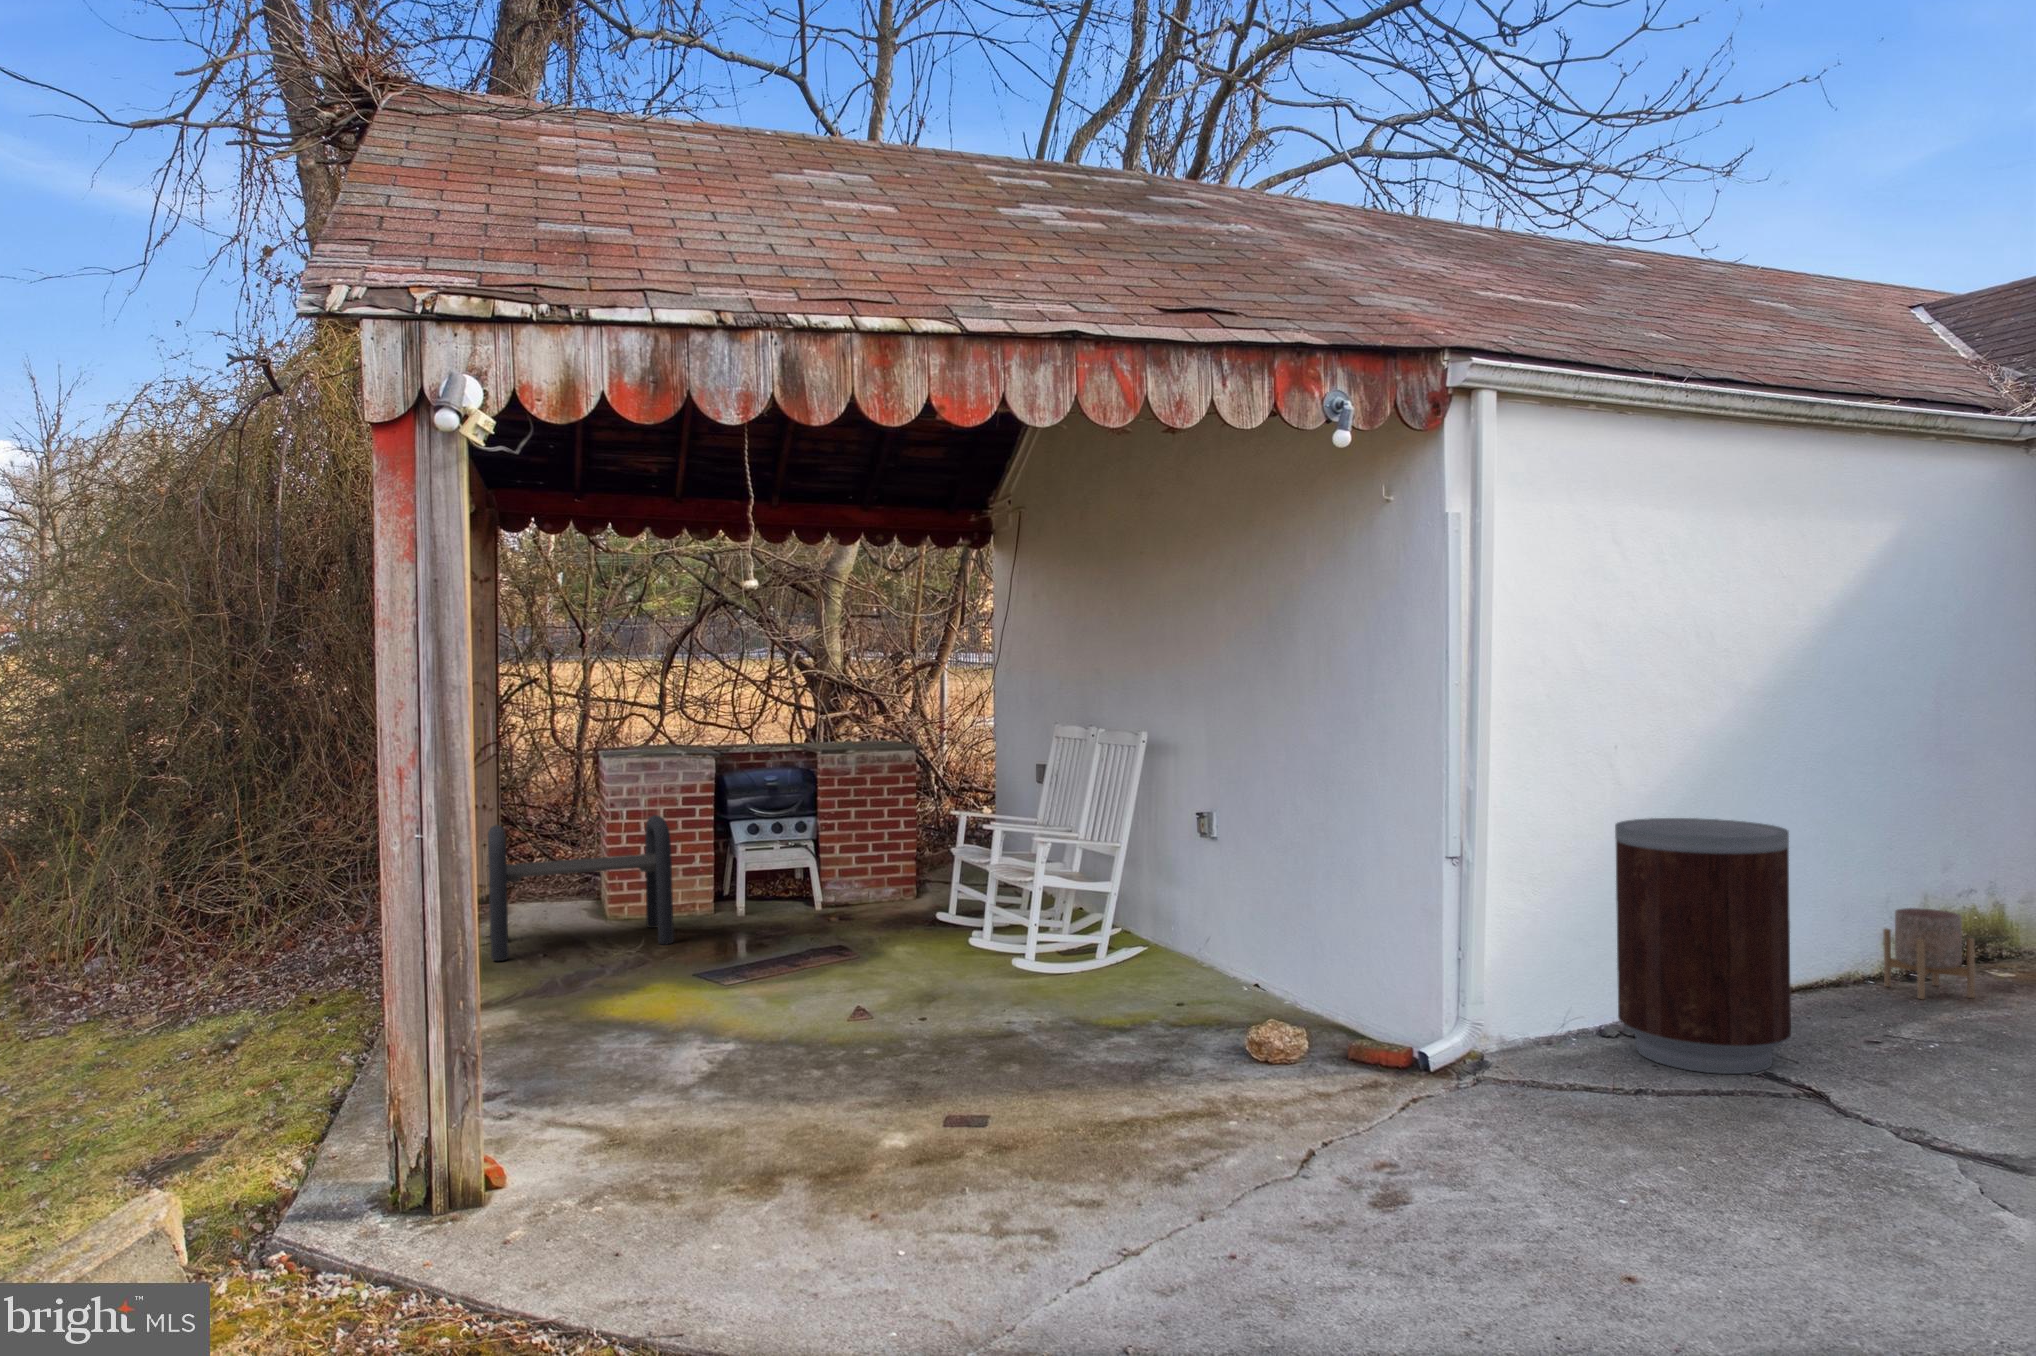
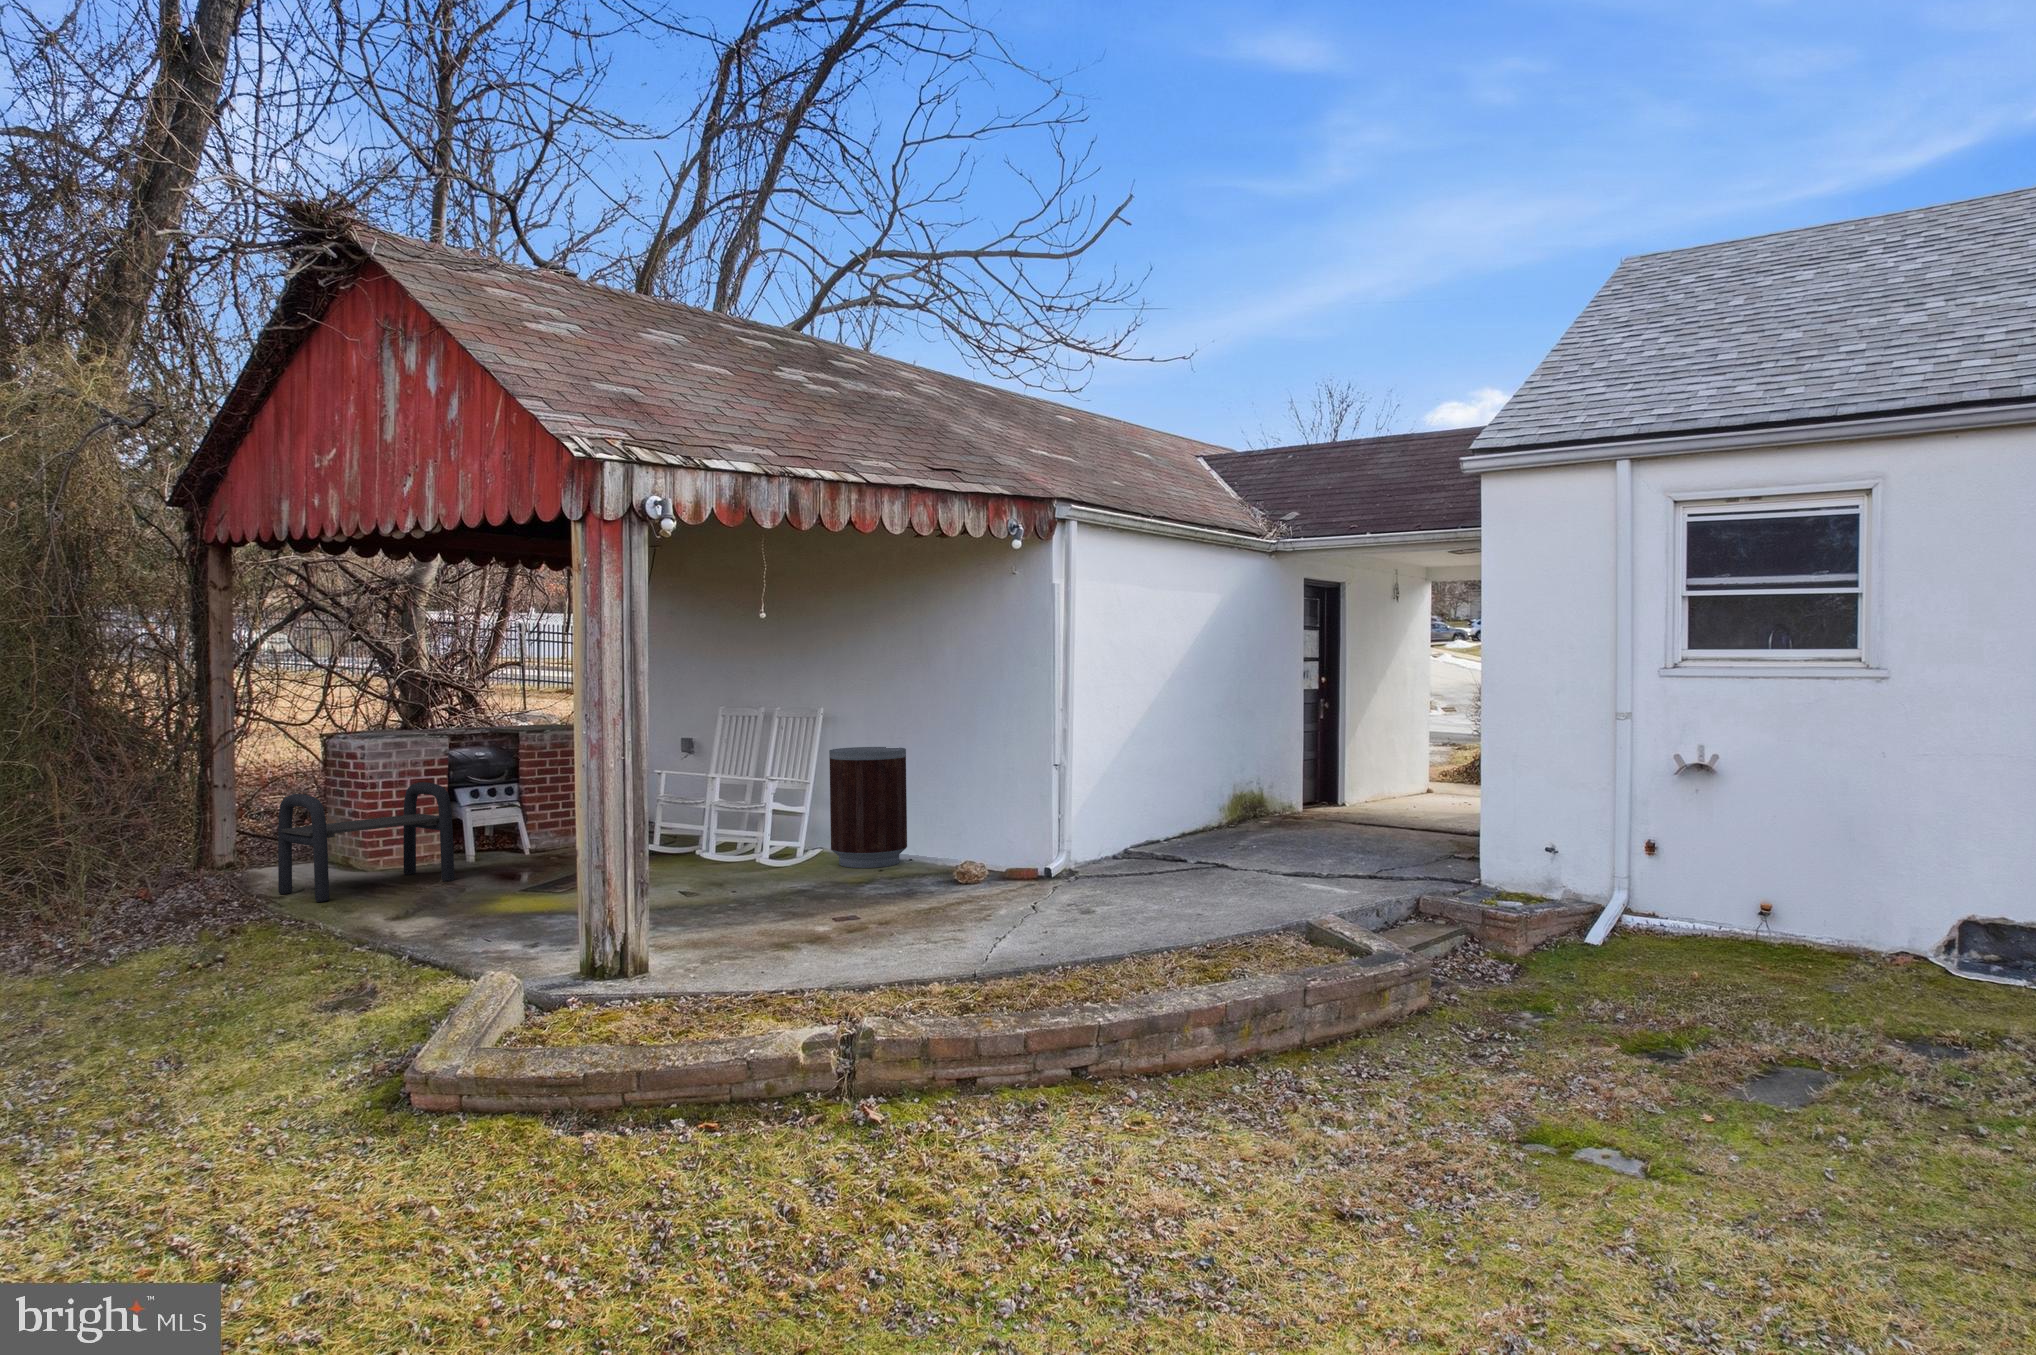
trash can: present [1615,818,1791,1074] -> present [829,747,907,868]
planter: present [1883,908,1975,999] -> none [1215,790,1254,834]

